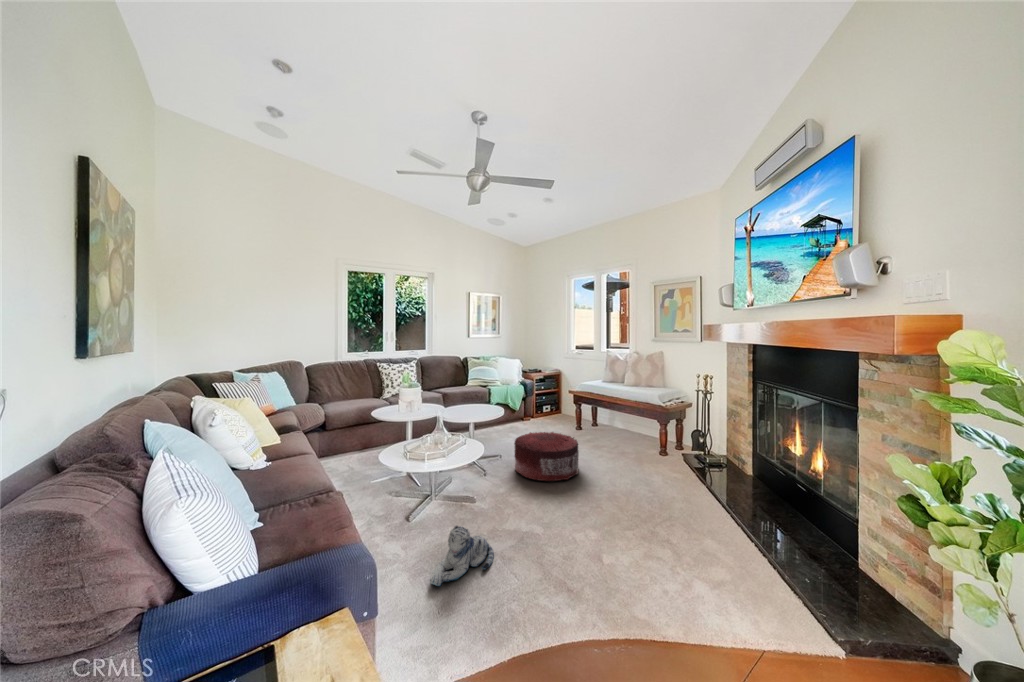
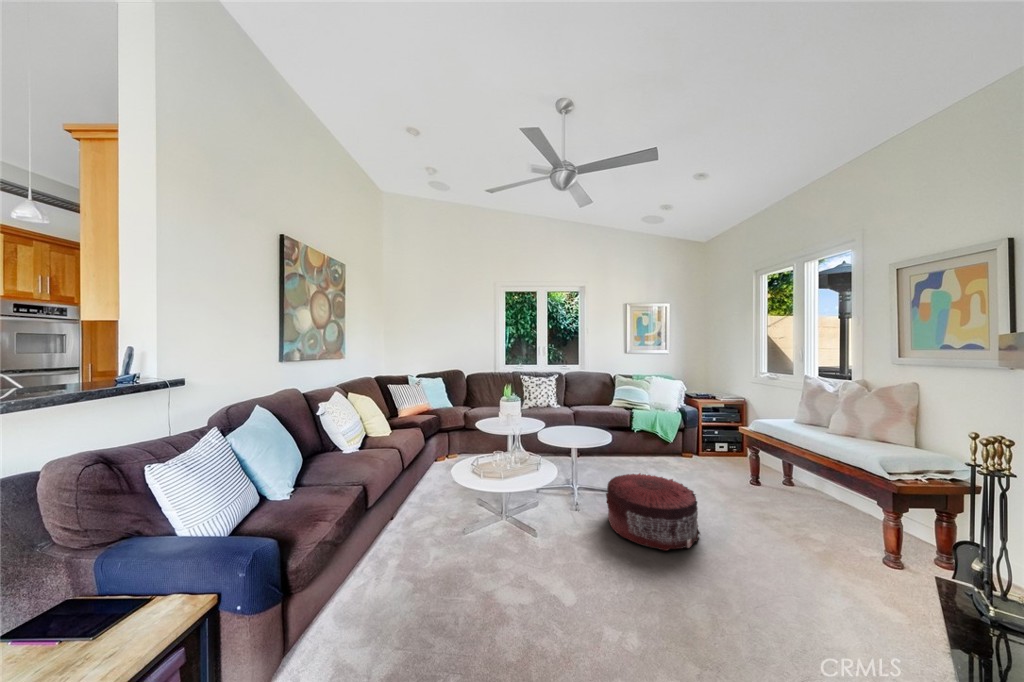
plush toy: present [430,526,494,586] -> none [403,558,494,623]

